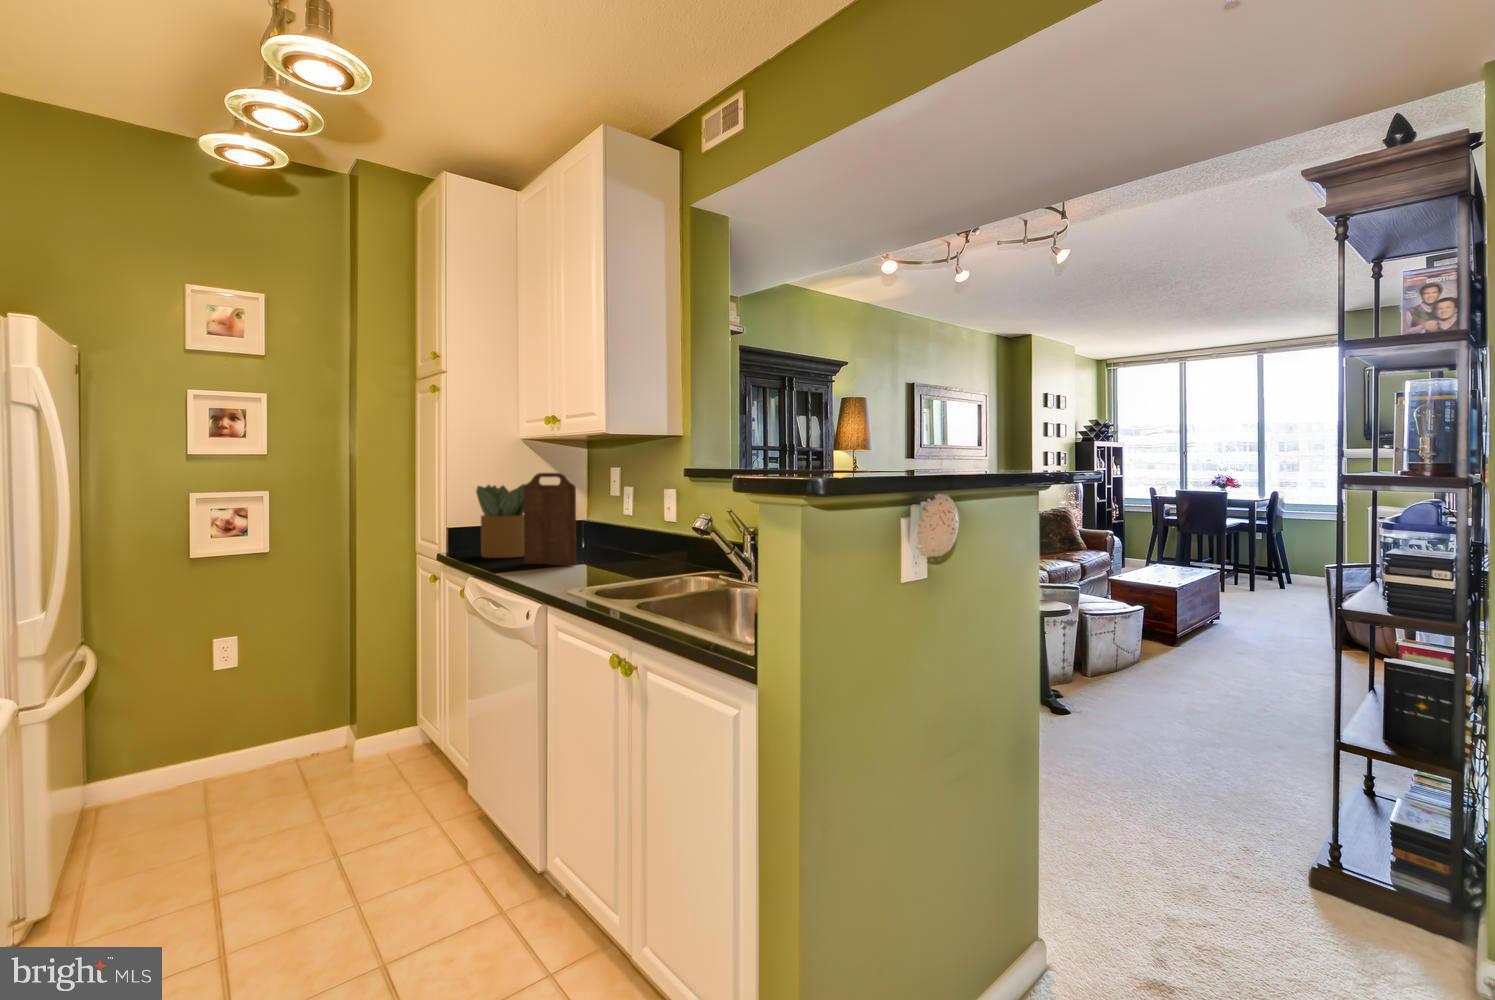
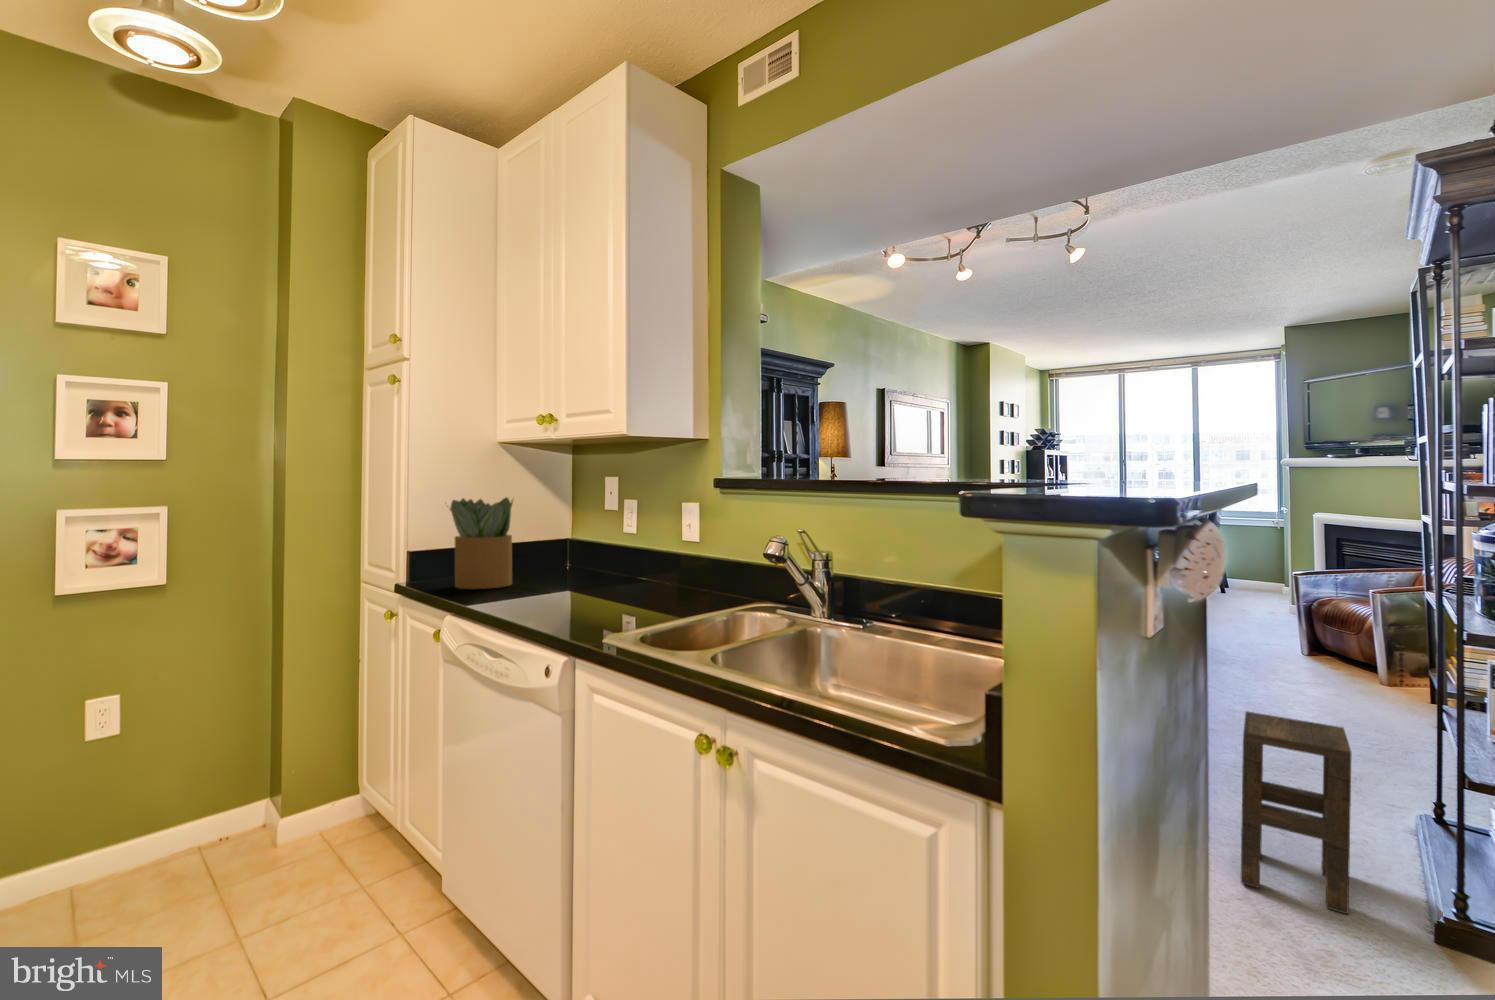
cutting board: present [524,473,576,565] -> none [516,484,583,597]
side table: none [1153,682,1259,862] -> present [1241,711,1351,914]

